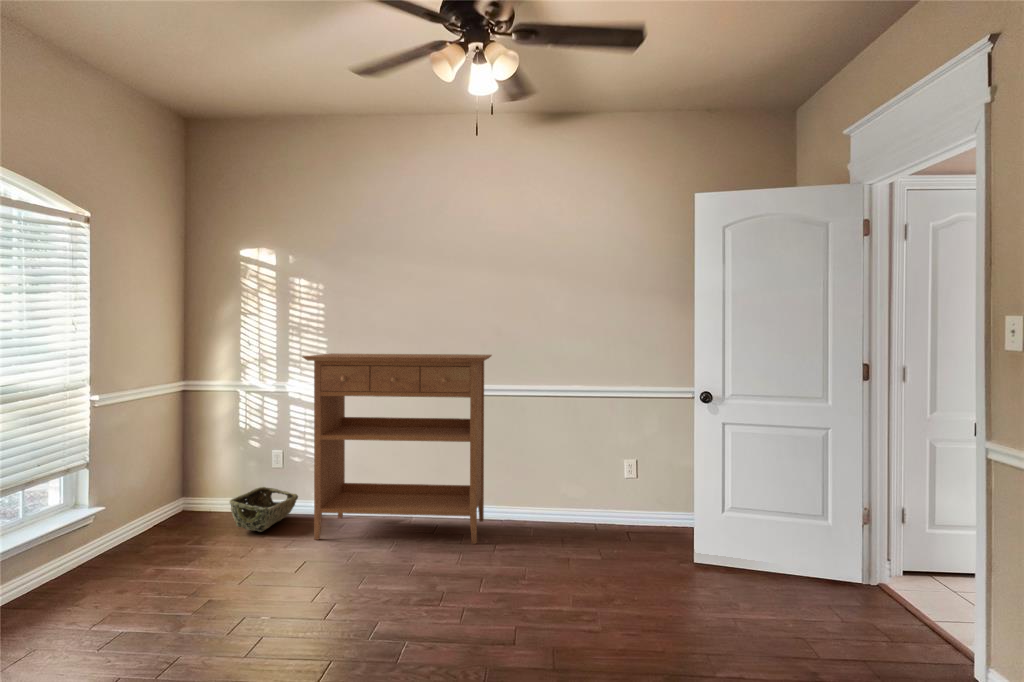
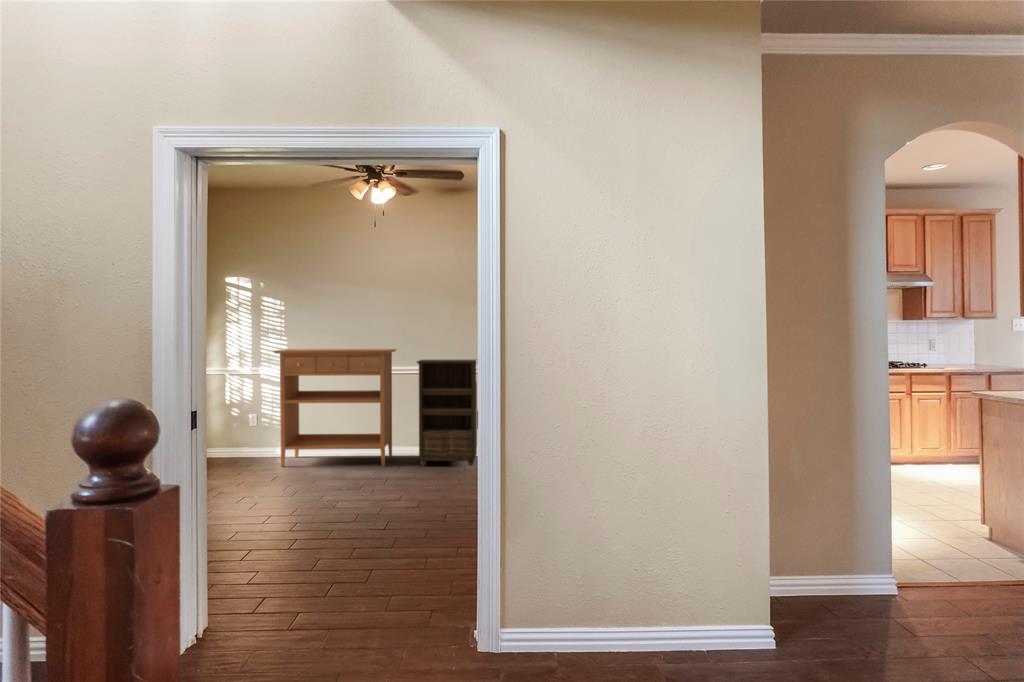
bookshelf: none [530,372,628,548] -> present [417,360,477,466]
woven basket: present [230,487,298,532] -> none [224,438,268,464]

